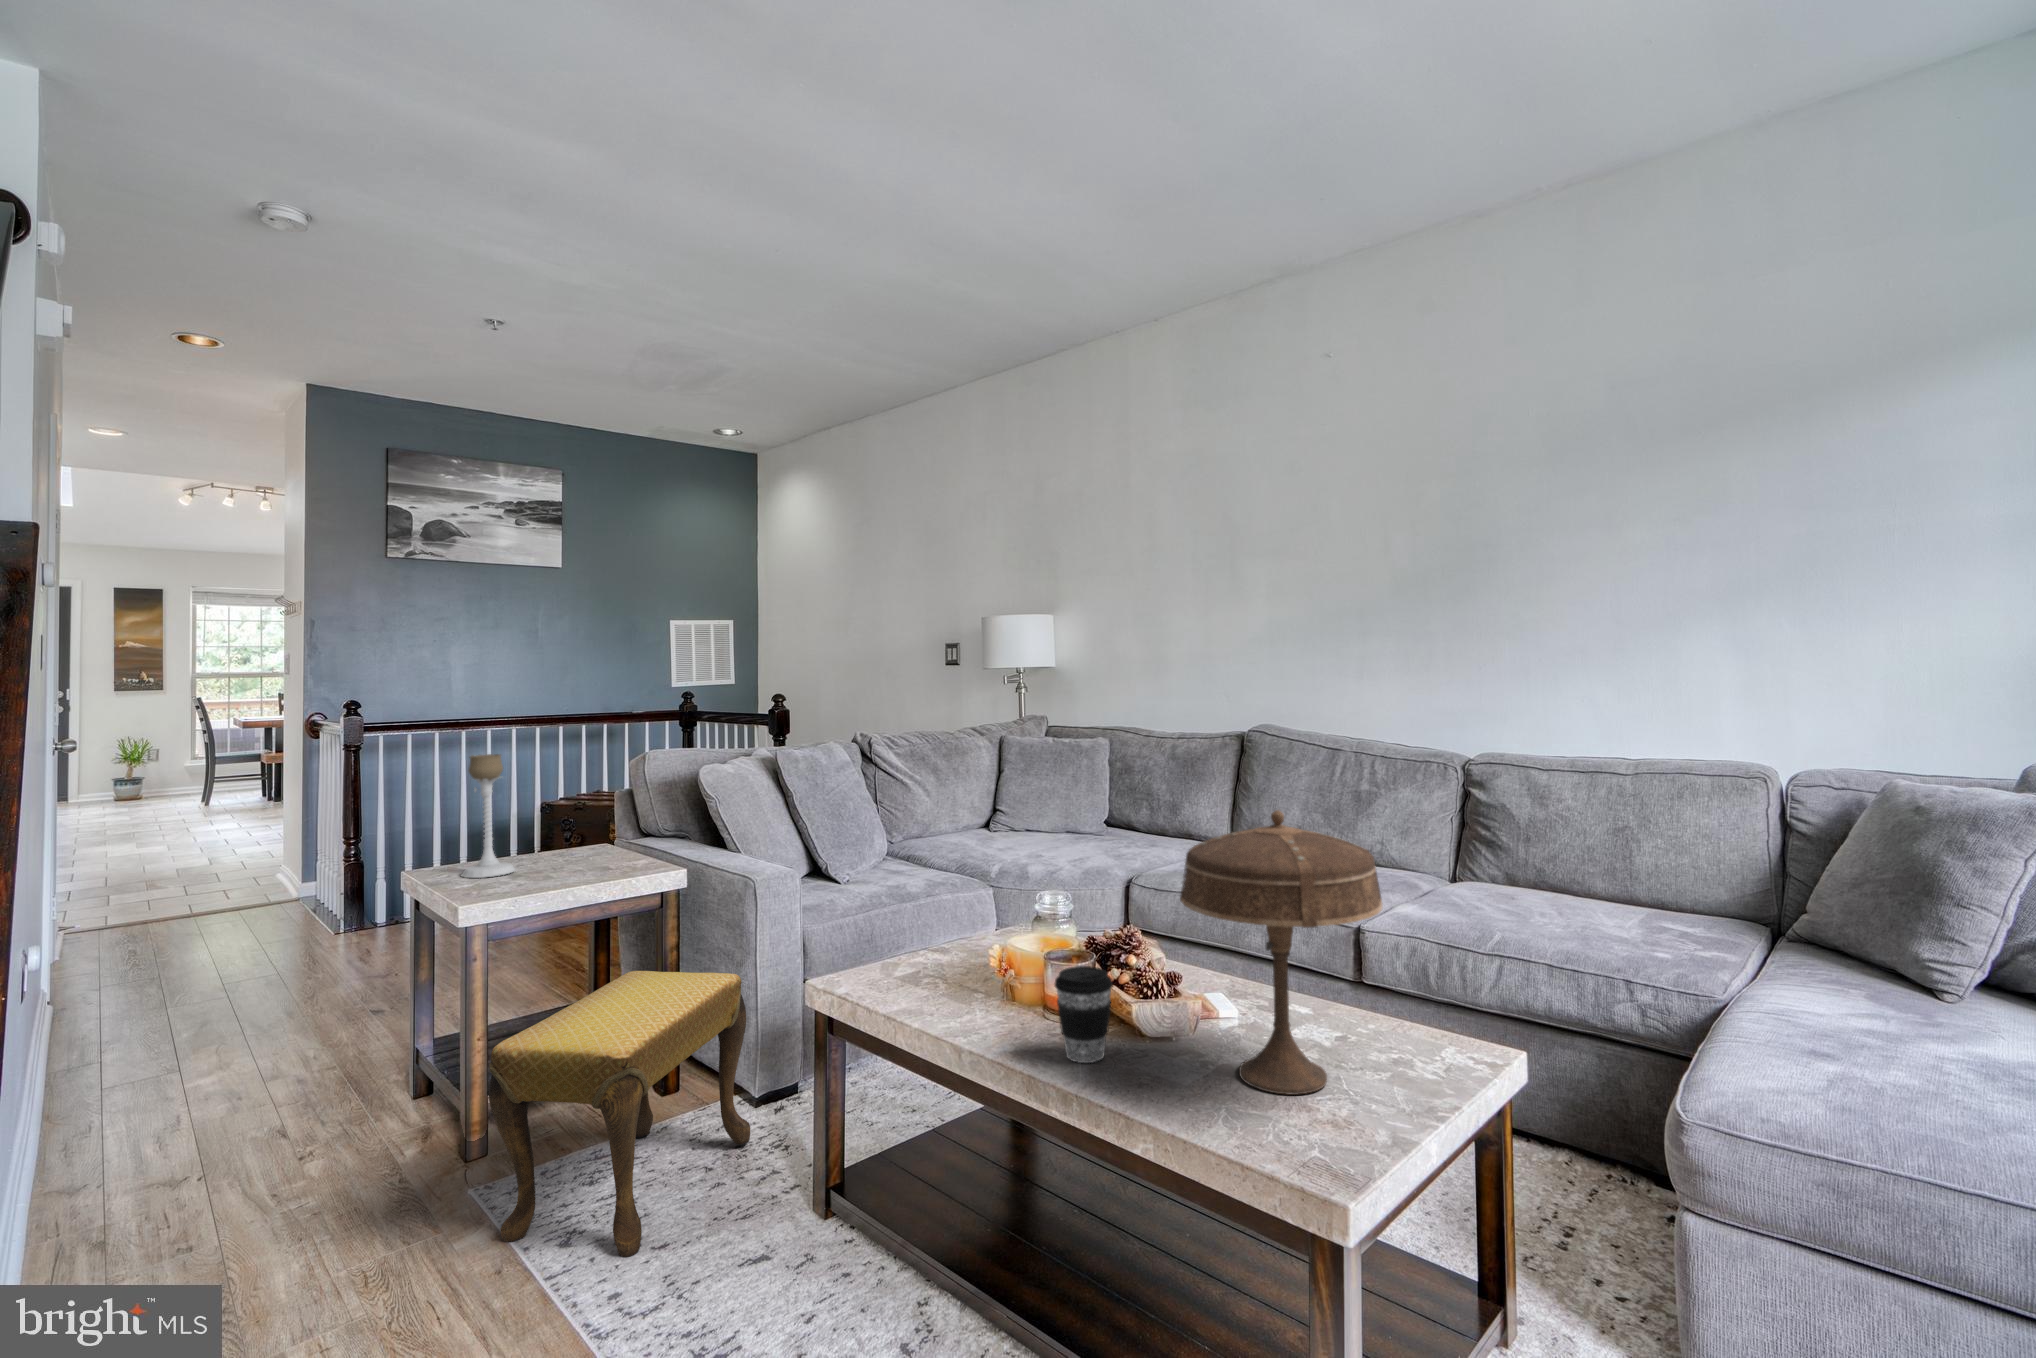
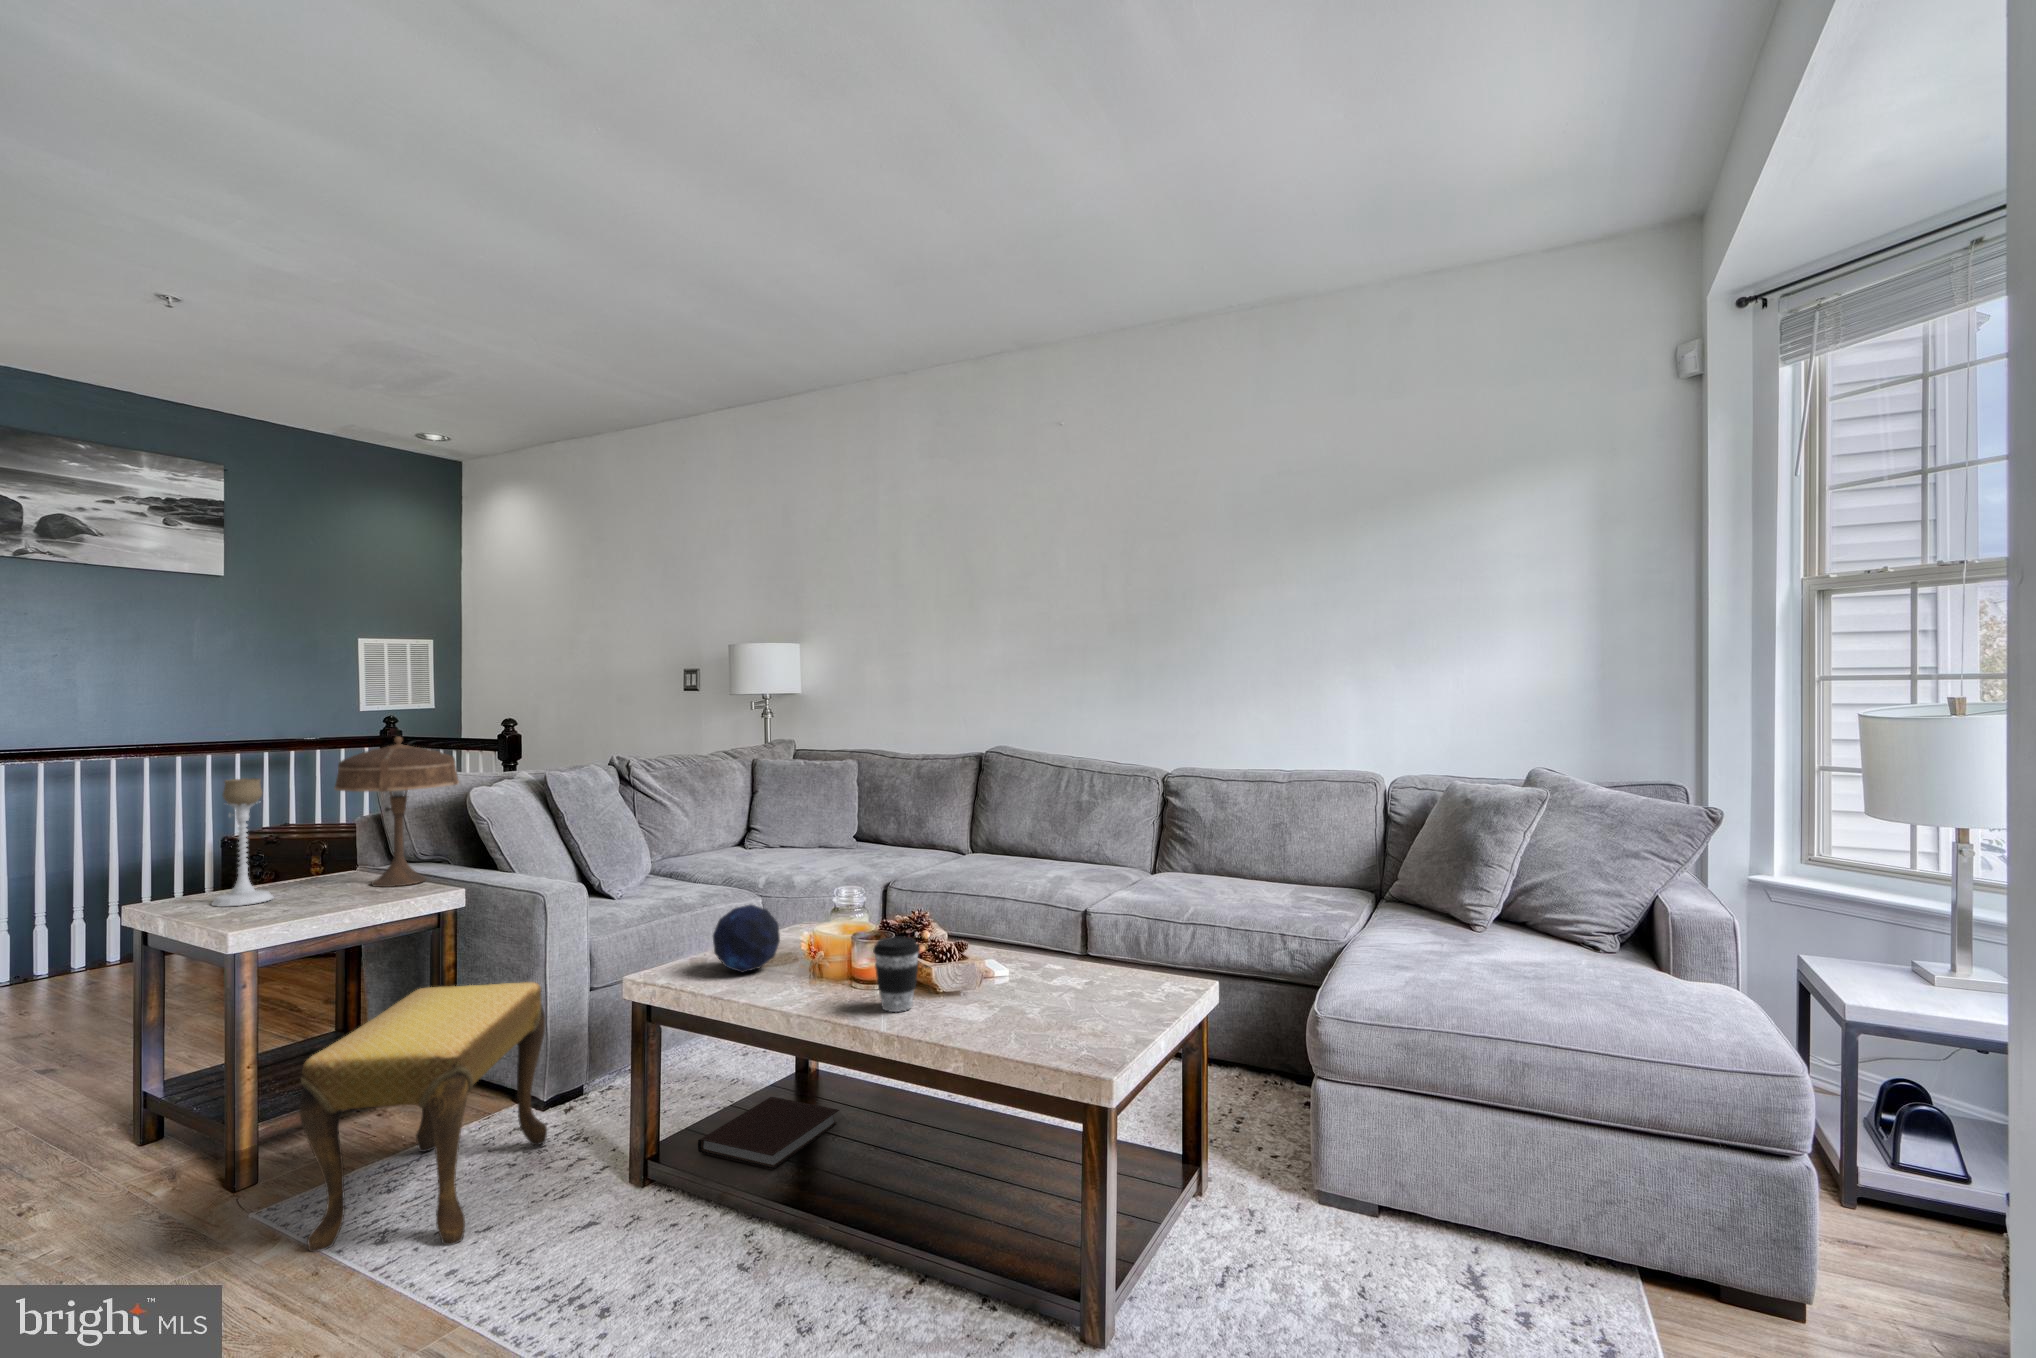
table lamp: present [1180,810,1382,1095] -> present [334,736,459,887]
decorative orb: none [891,909,968,988] -> present [713,905,780,973]
notebook: none [881,1125,1043,1223] -> present [698,1097,839,1170]

